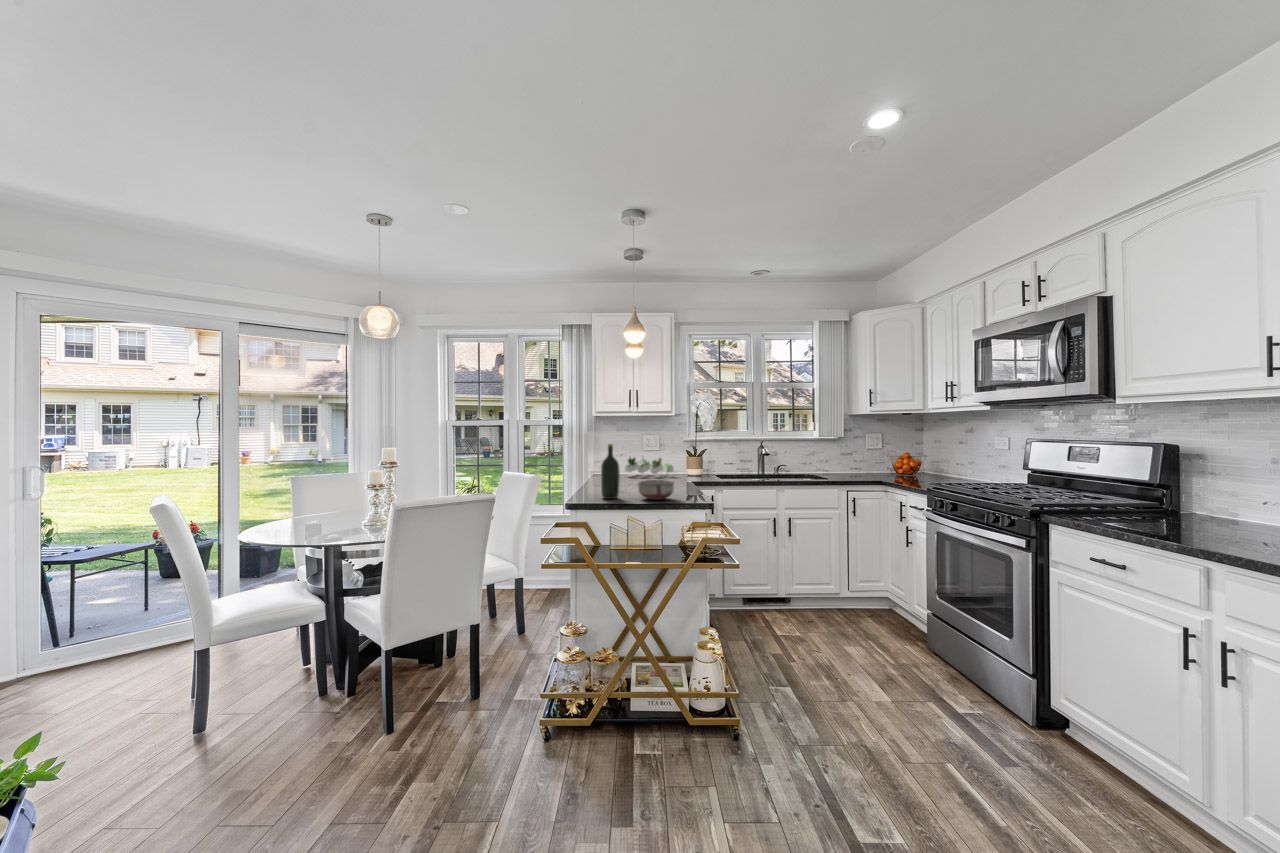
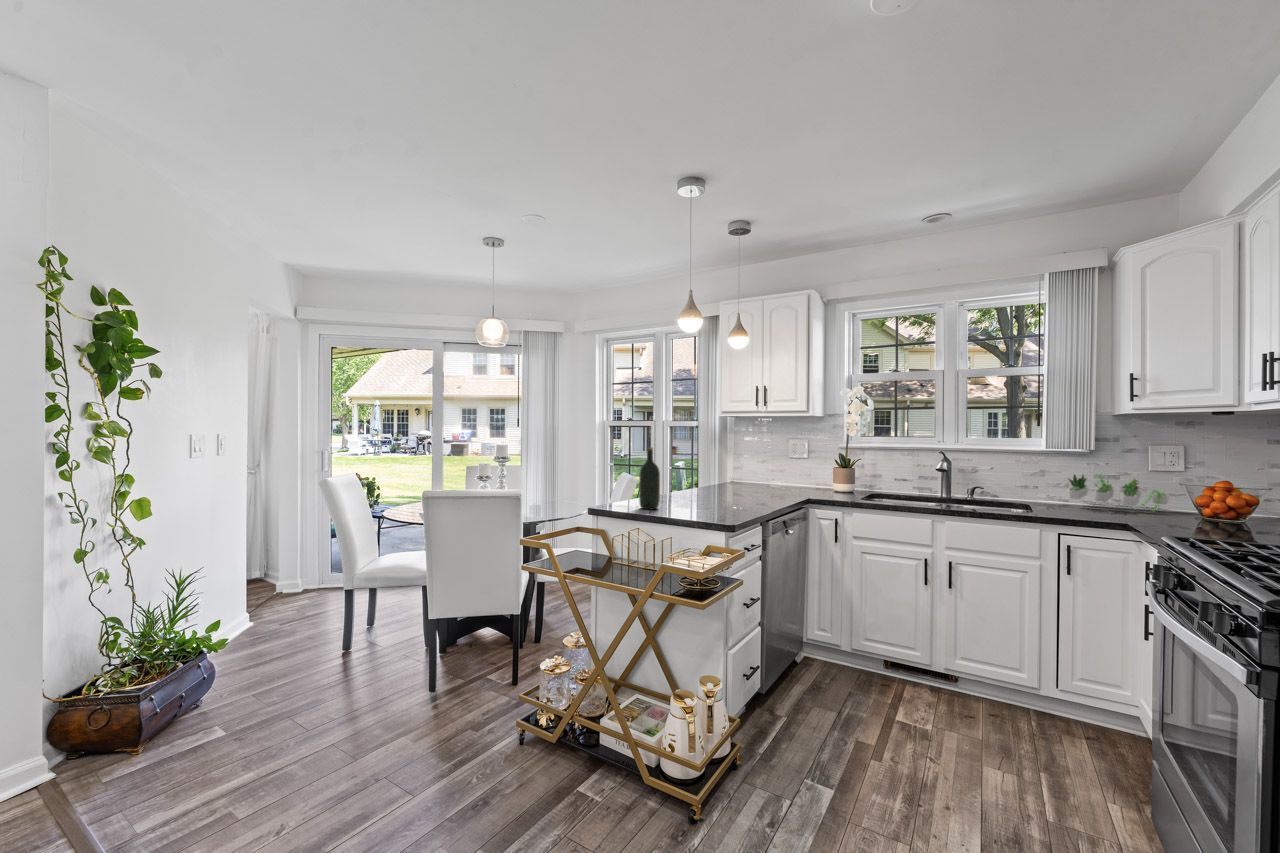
succulent plant: present [625,457,674,474] -> present [1068,475,1169,513]
ceramic bowl: present [638,480,674,500] -> none [672,491,715,515]

